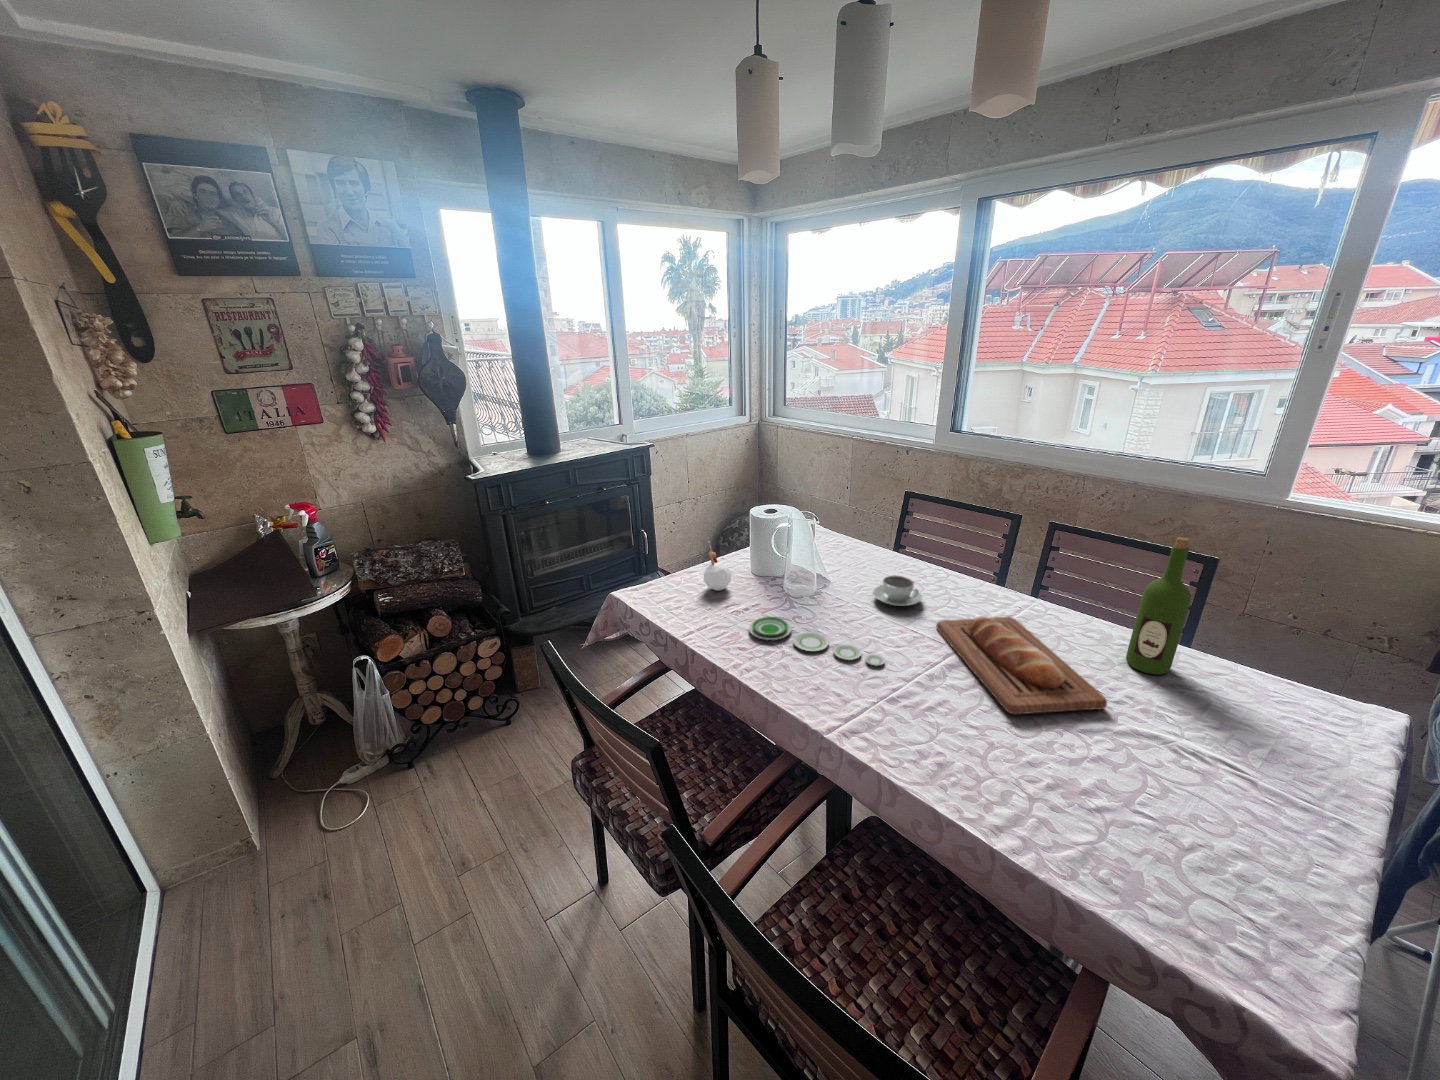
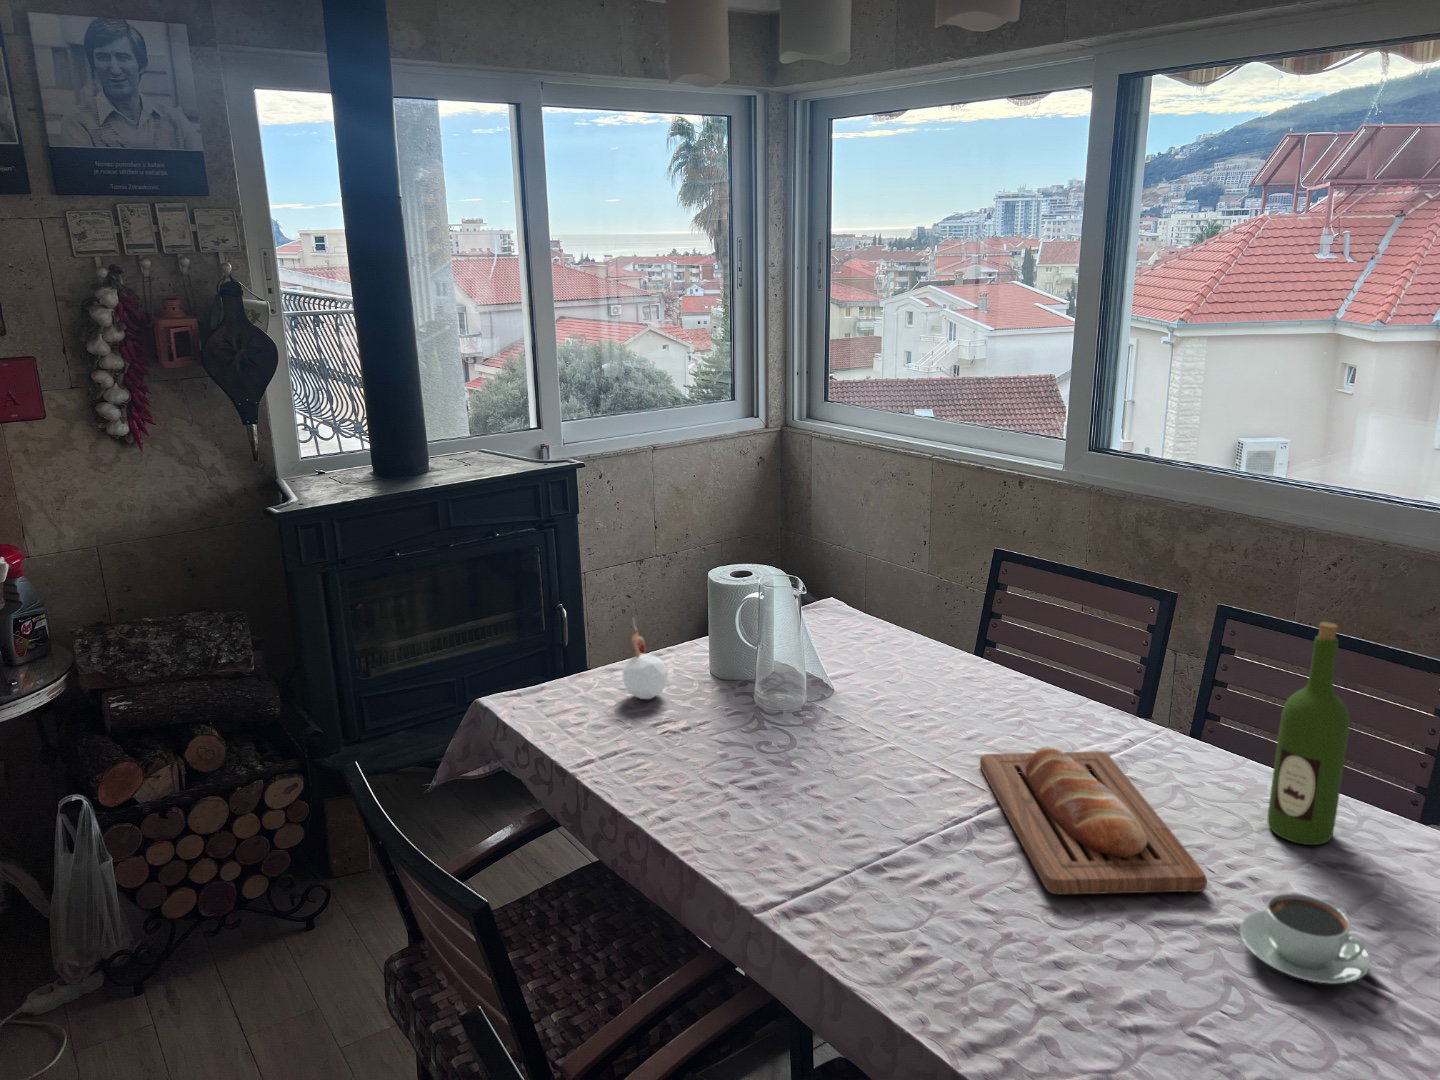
coffee cup: present [873,575,922,606] -> present [1239,893,1370,984]
plate: present [749,617,884,666] -> none [678,741,880,818]

